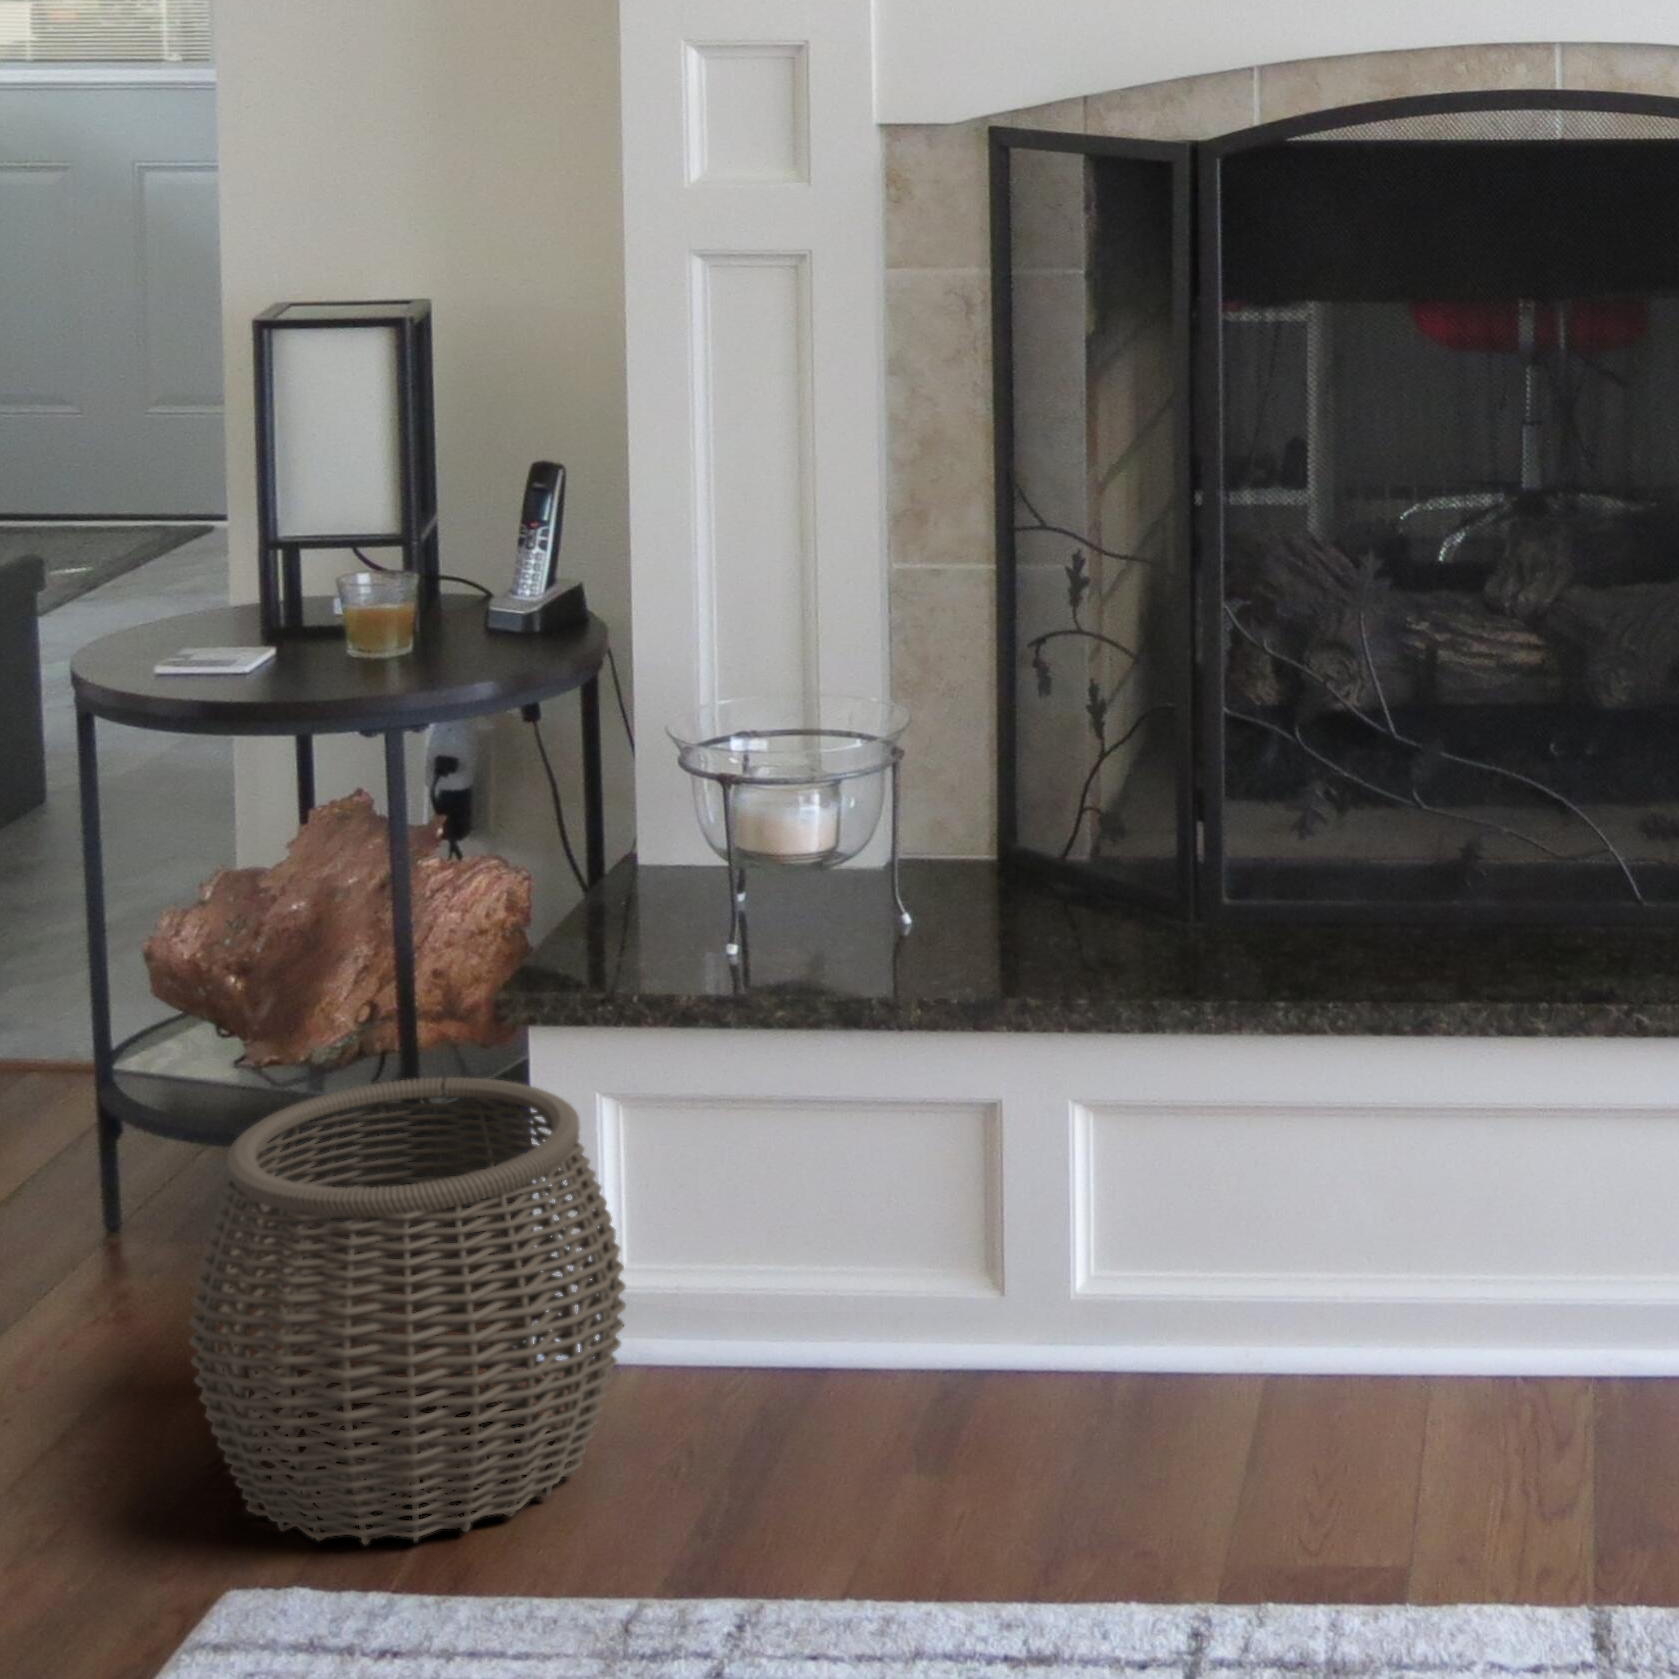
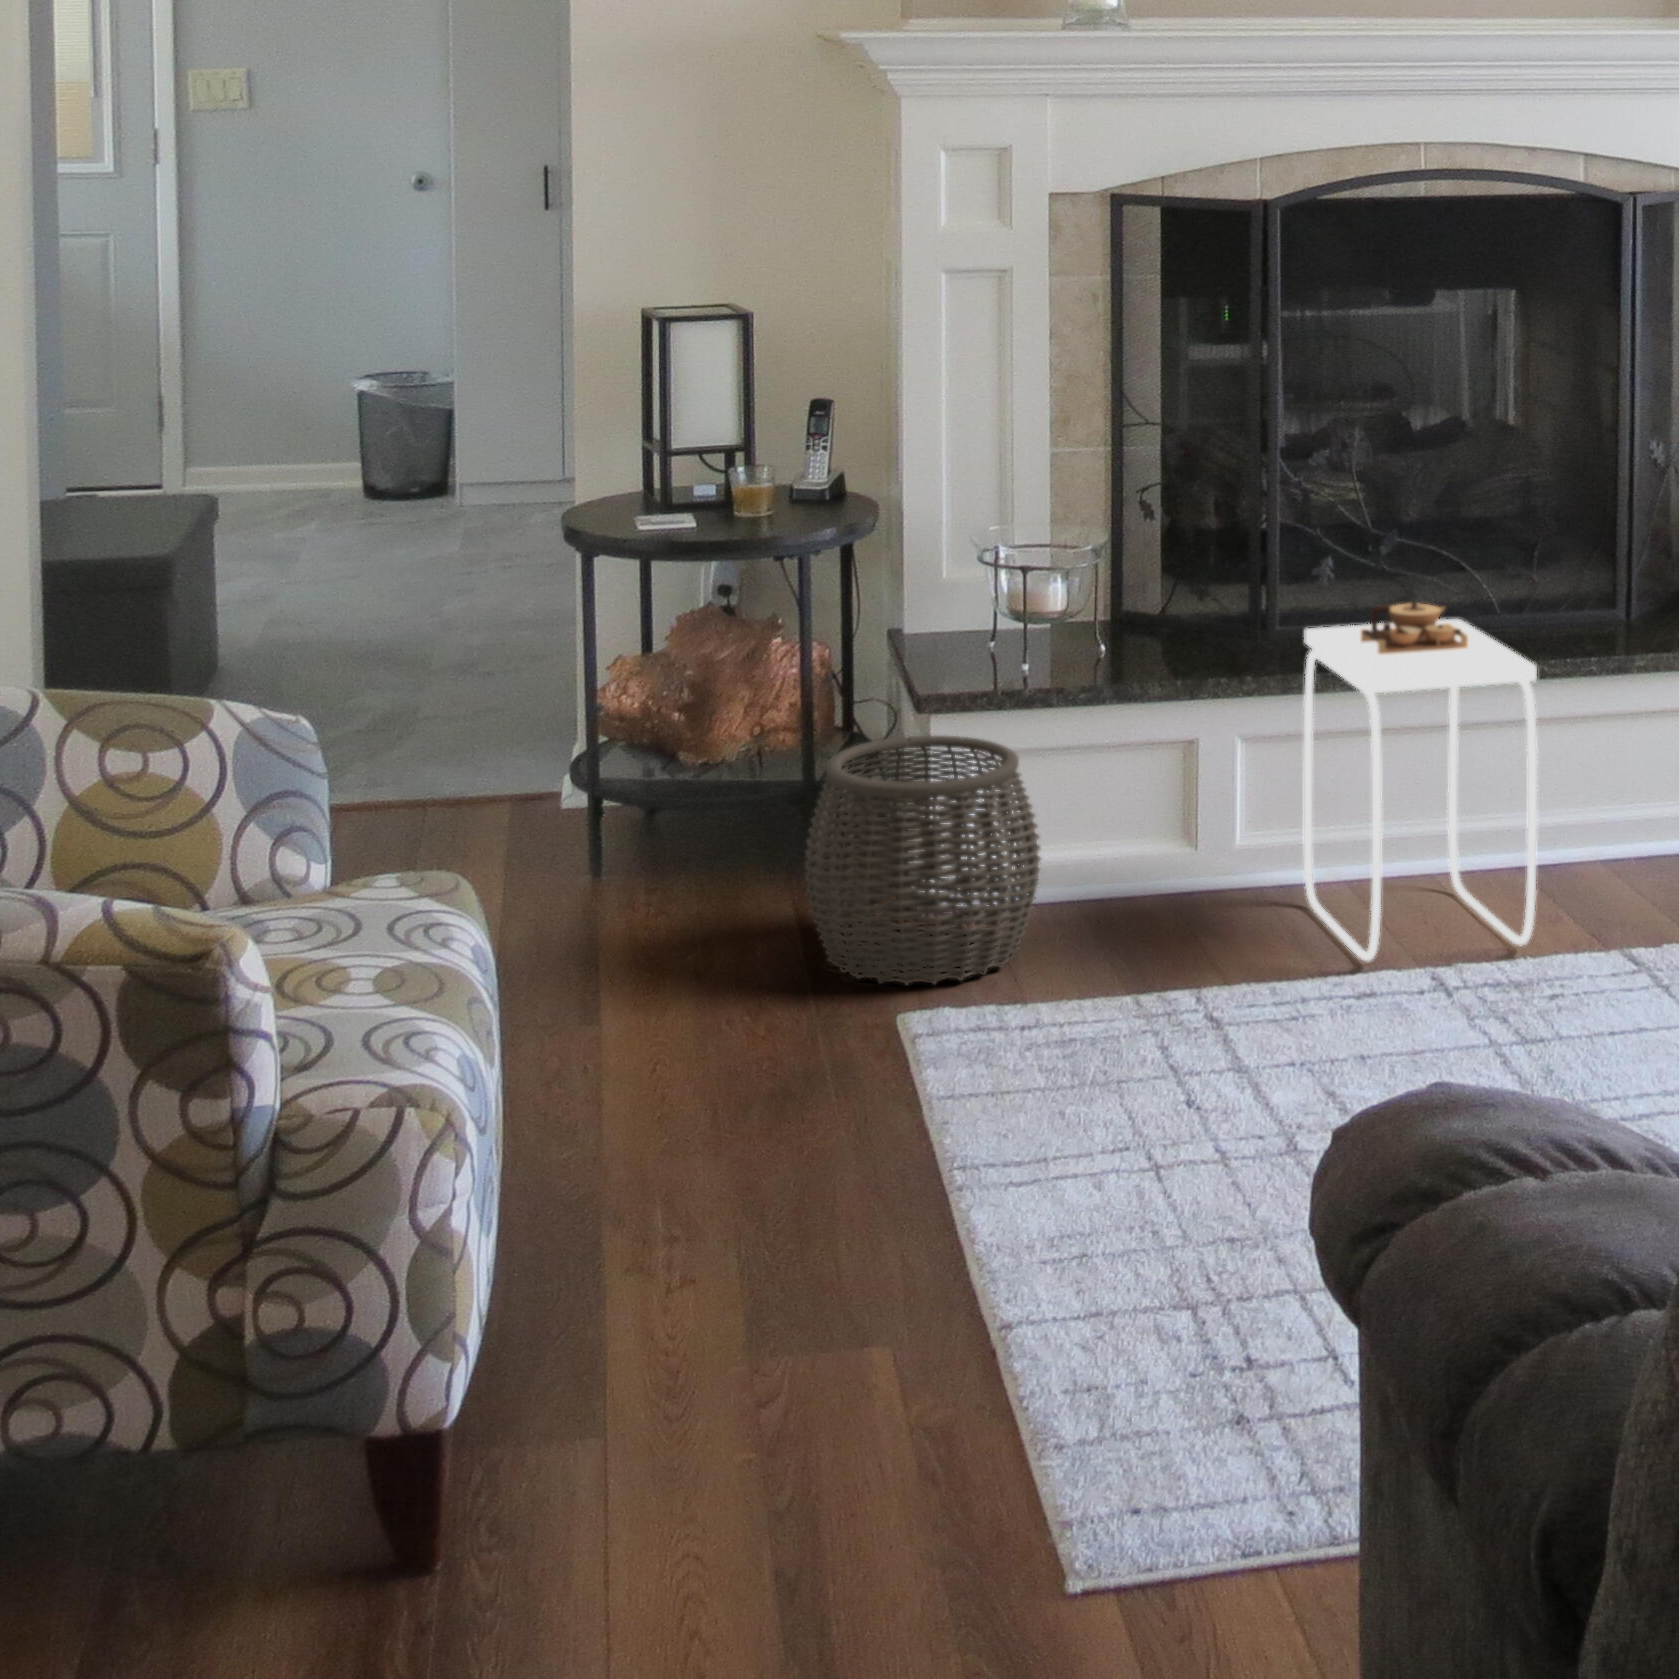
side table: none [1111,905,1449,1583] -> present [1303,603,1537,961]

